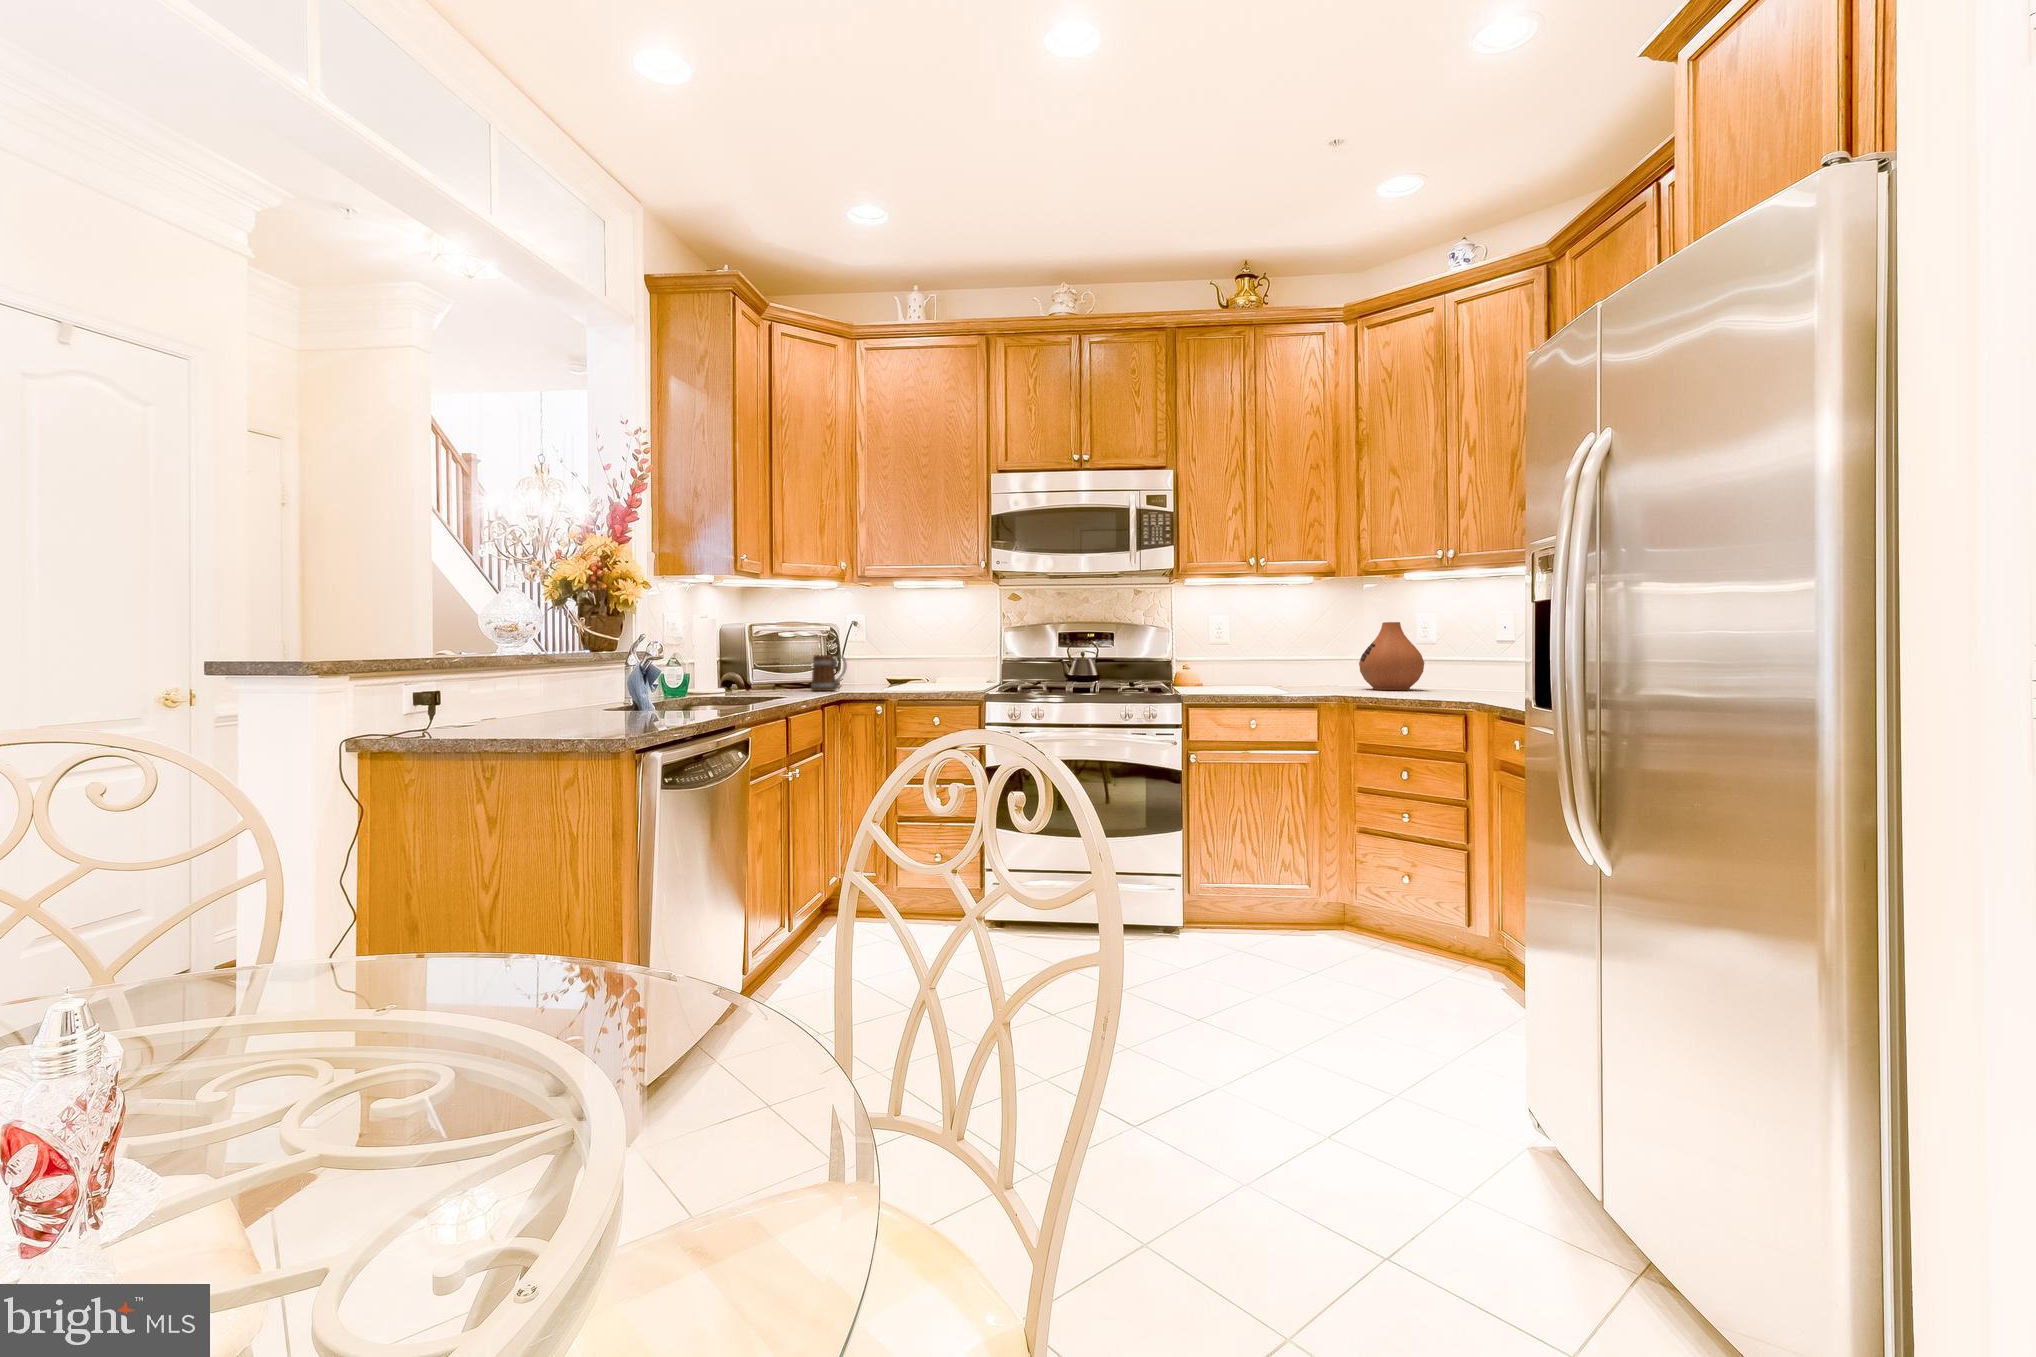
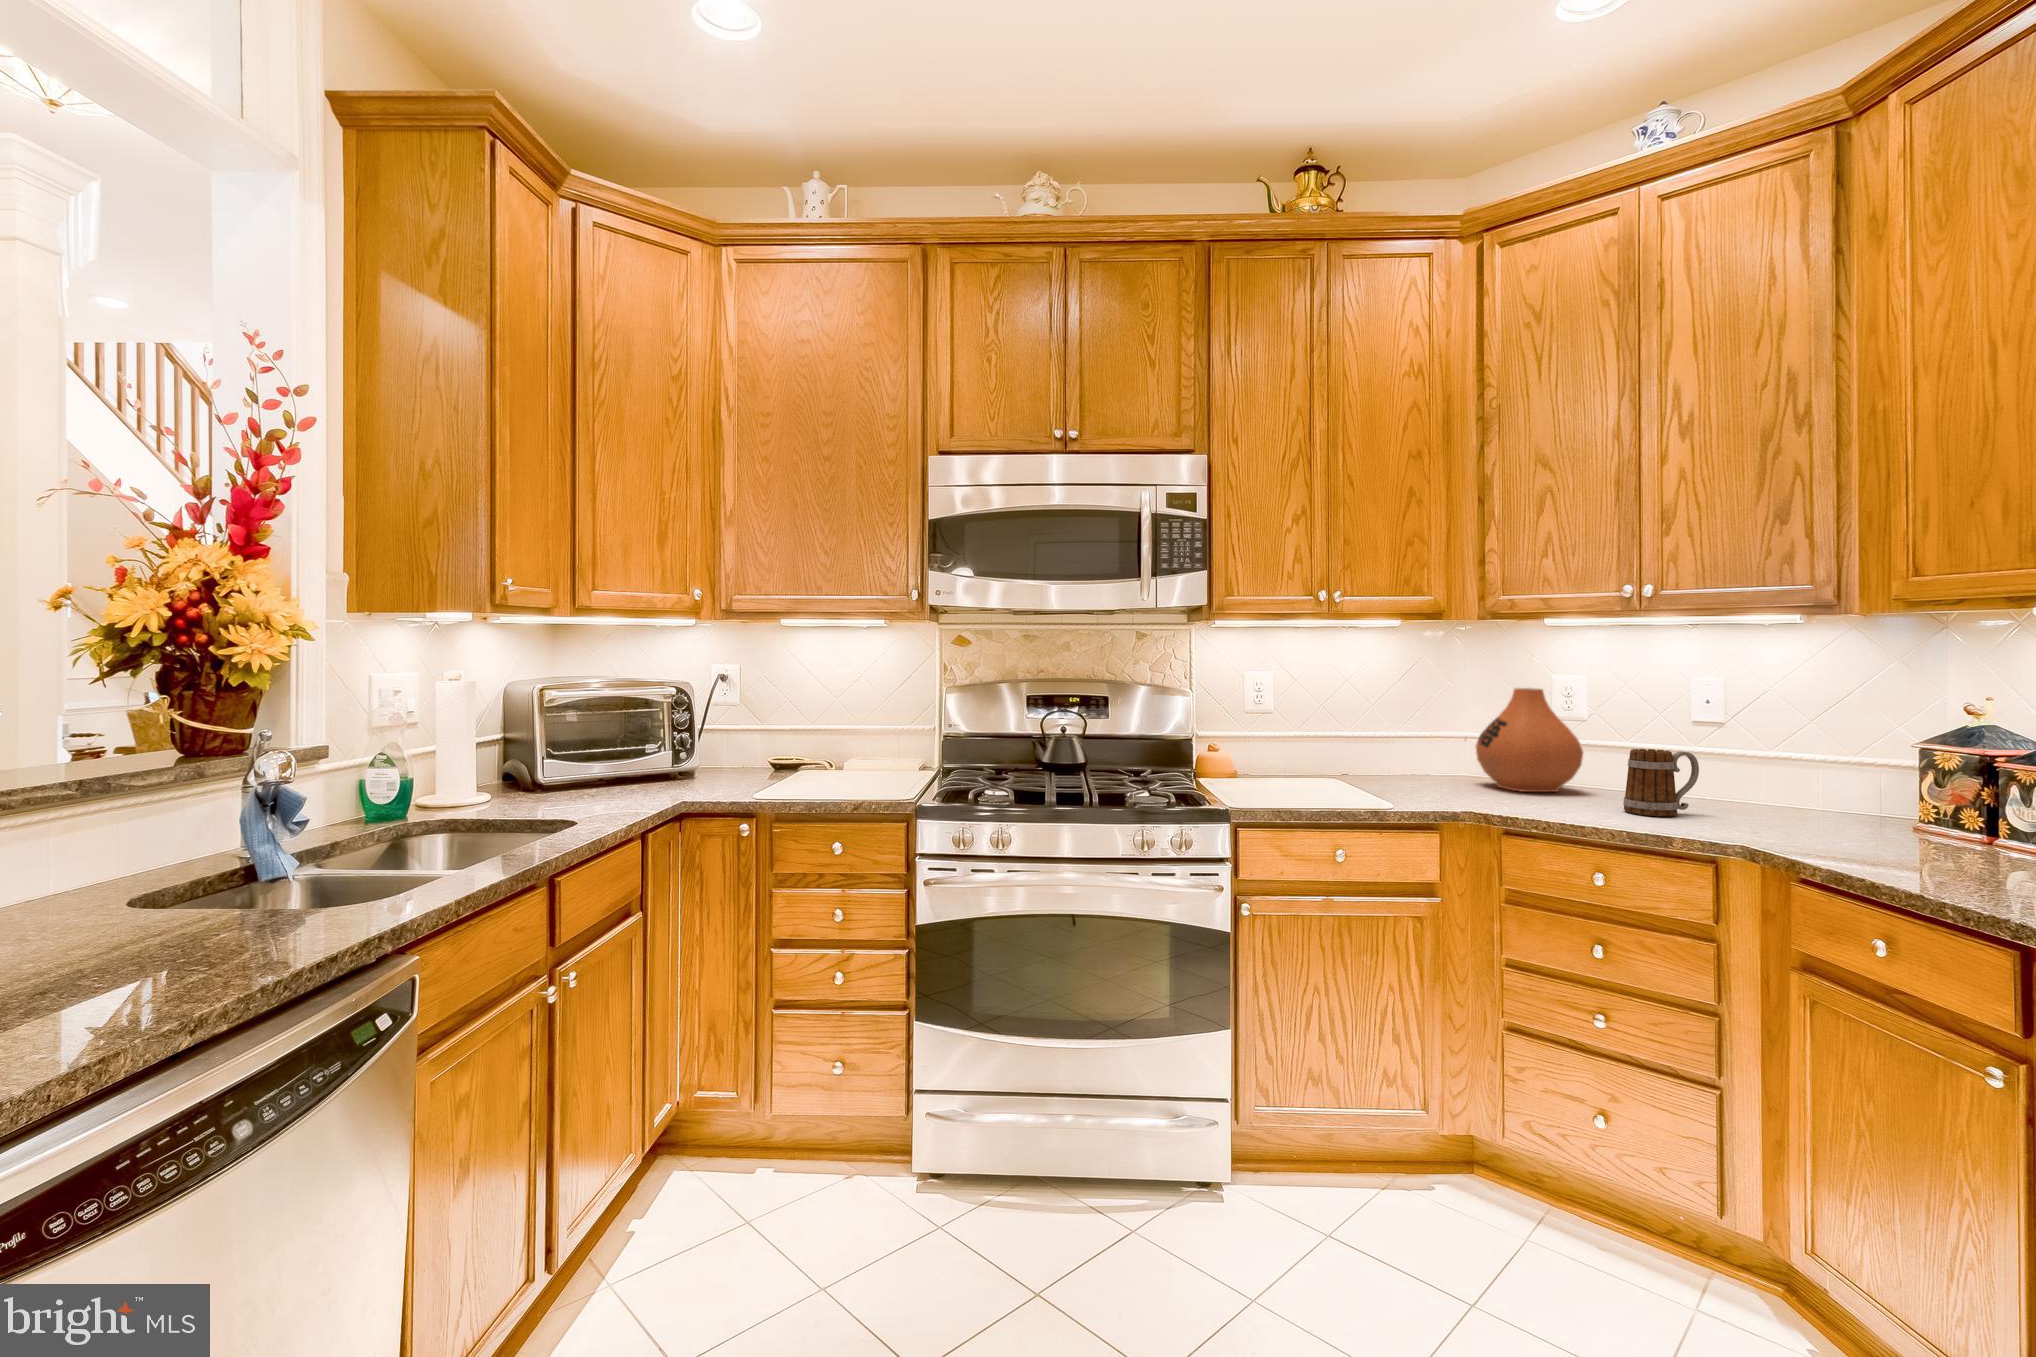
mug: present [811,655,847,691] -> present [1623,749,1699,816]

